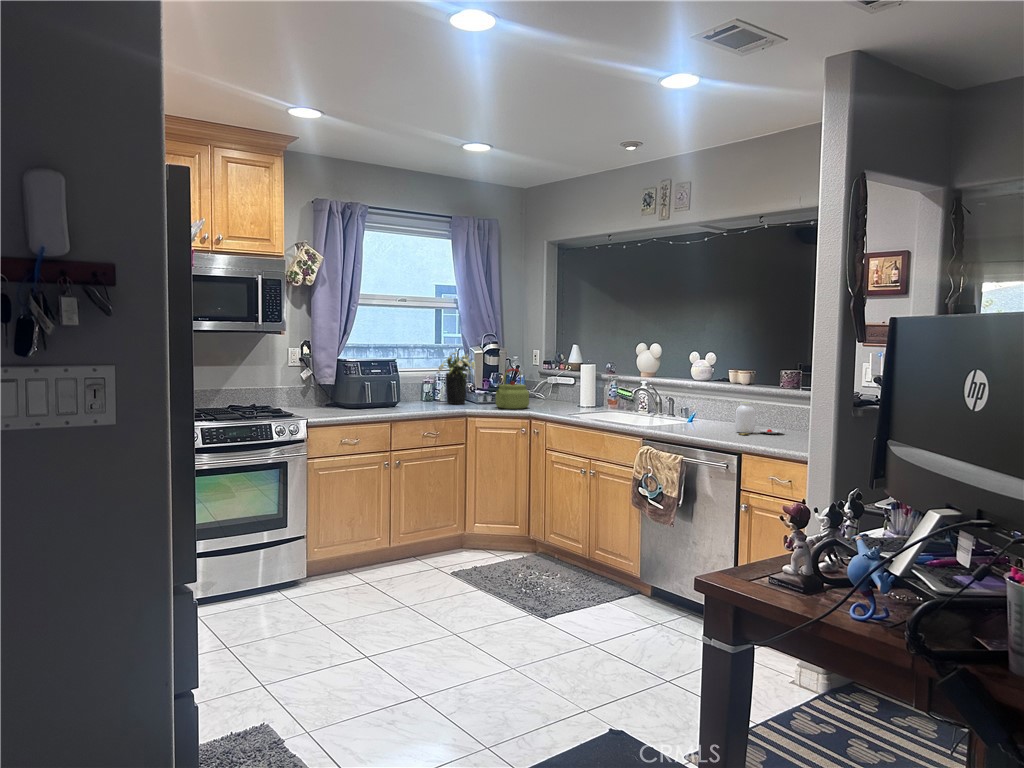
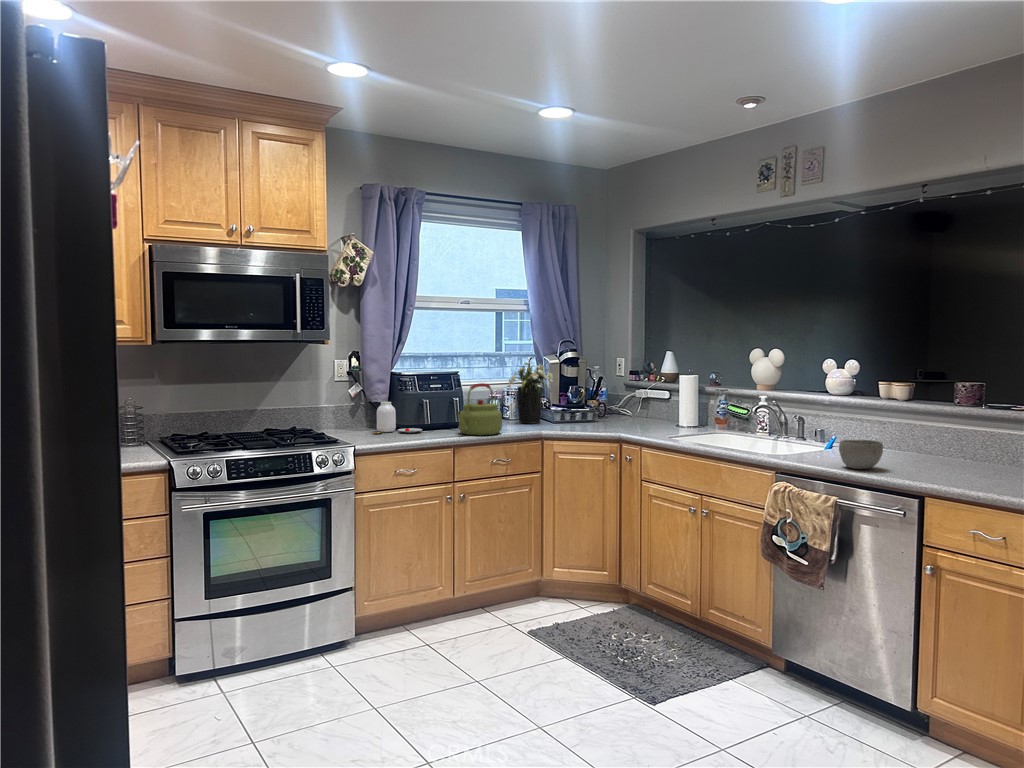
kettle: present [495,368,529,409] -> present [457,383,502,435]
jar: present [735,402,784,435] -> present [372,402,422,434]
bowl: none [688,413,720,435] -> present [839,440,883,469]

